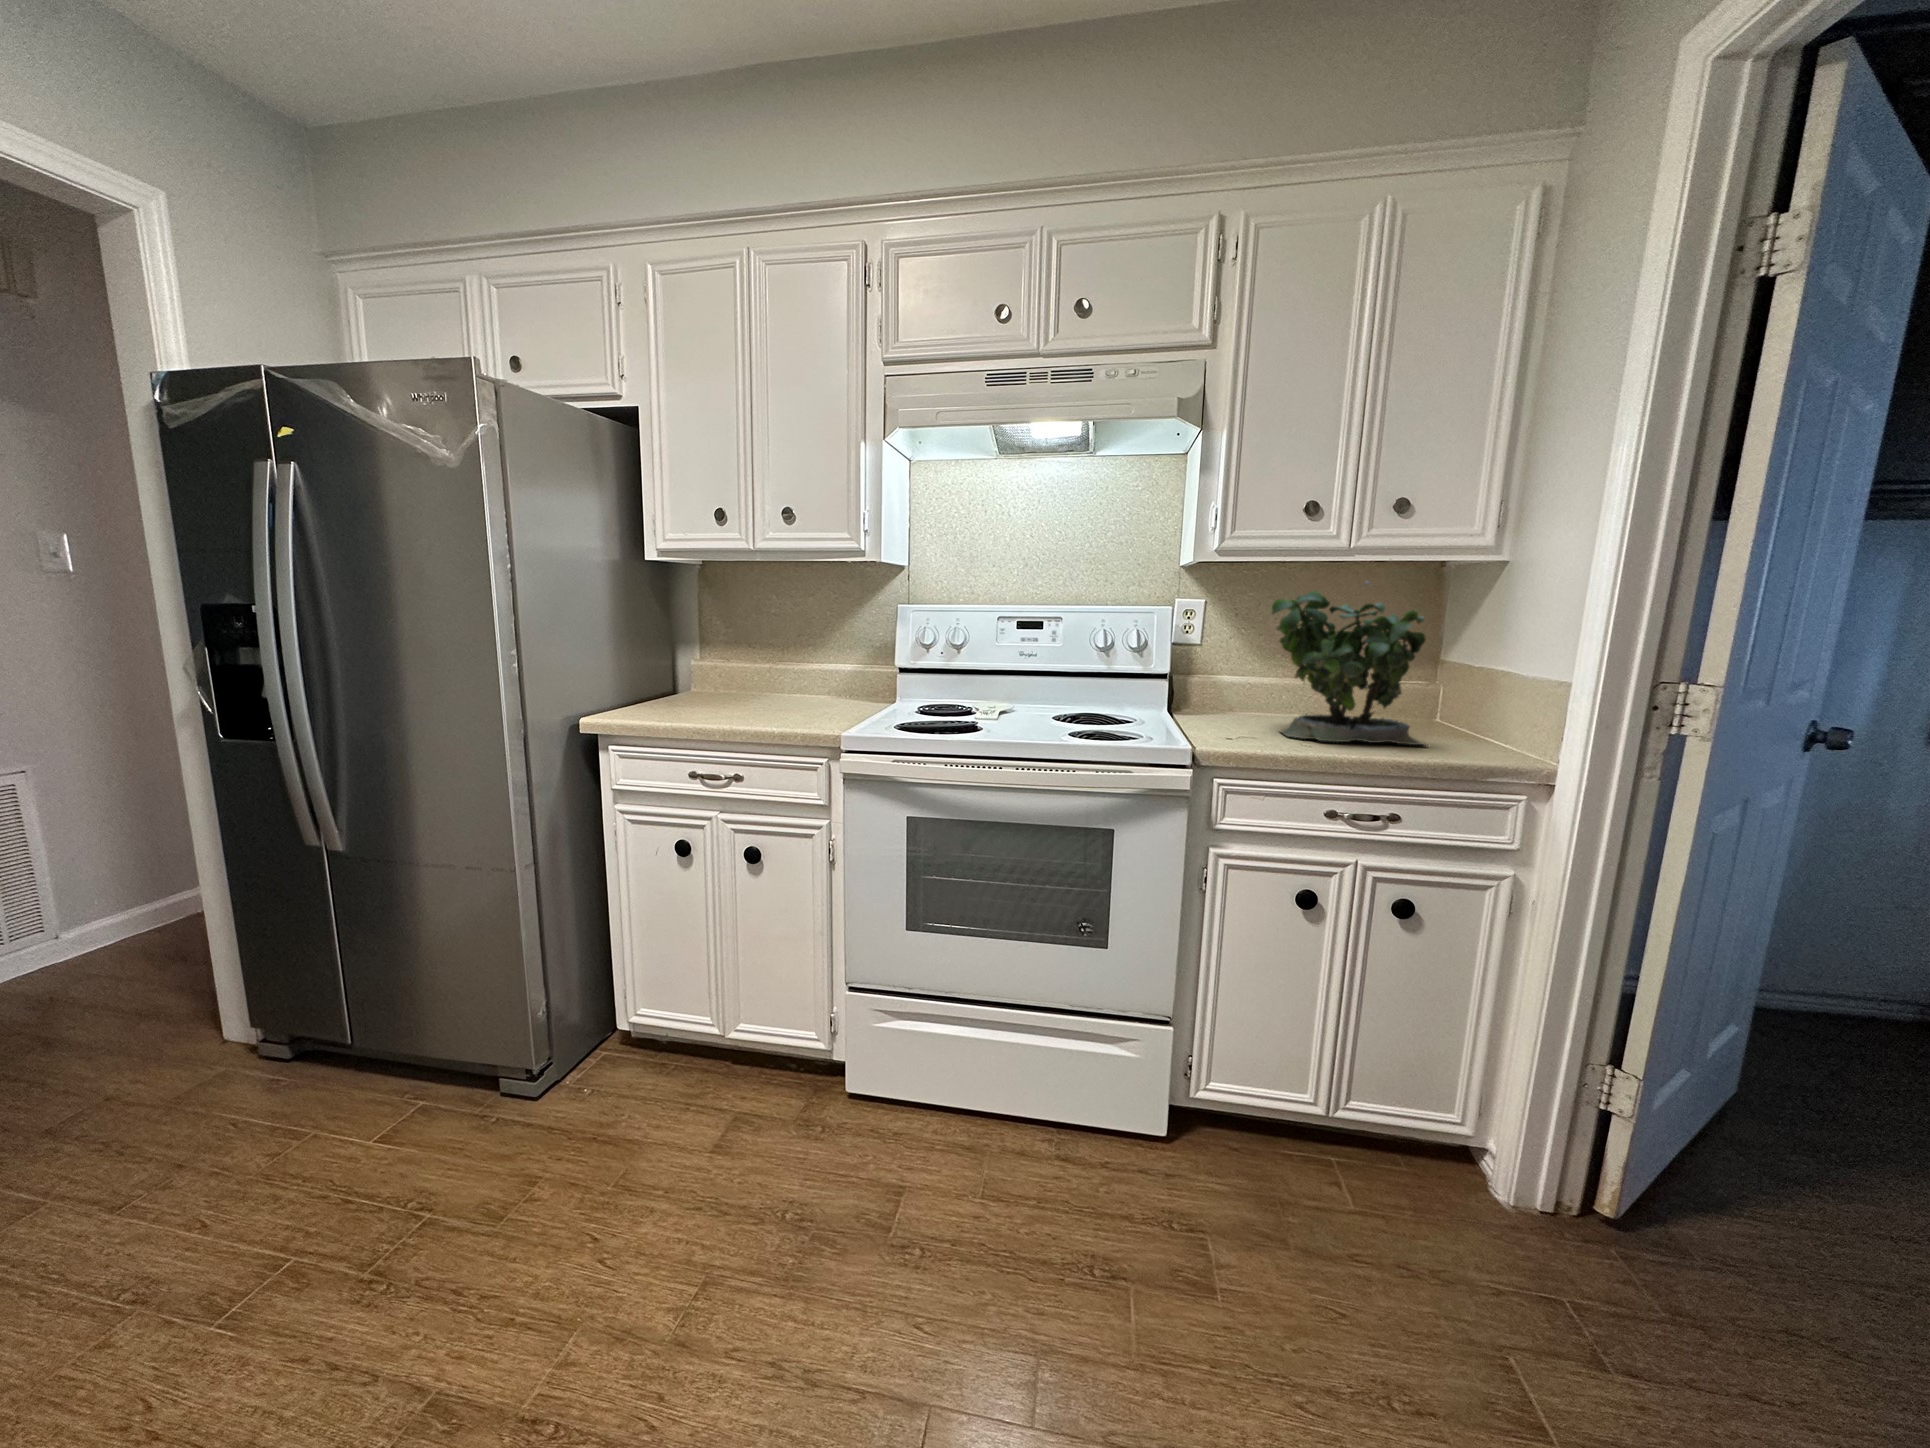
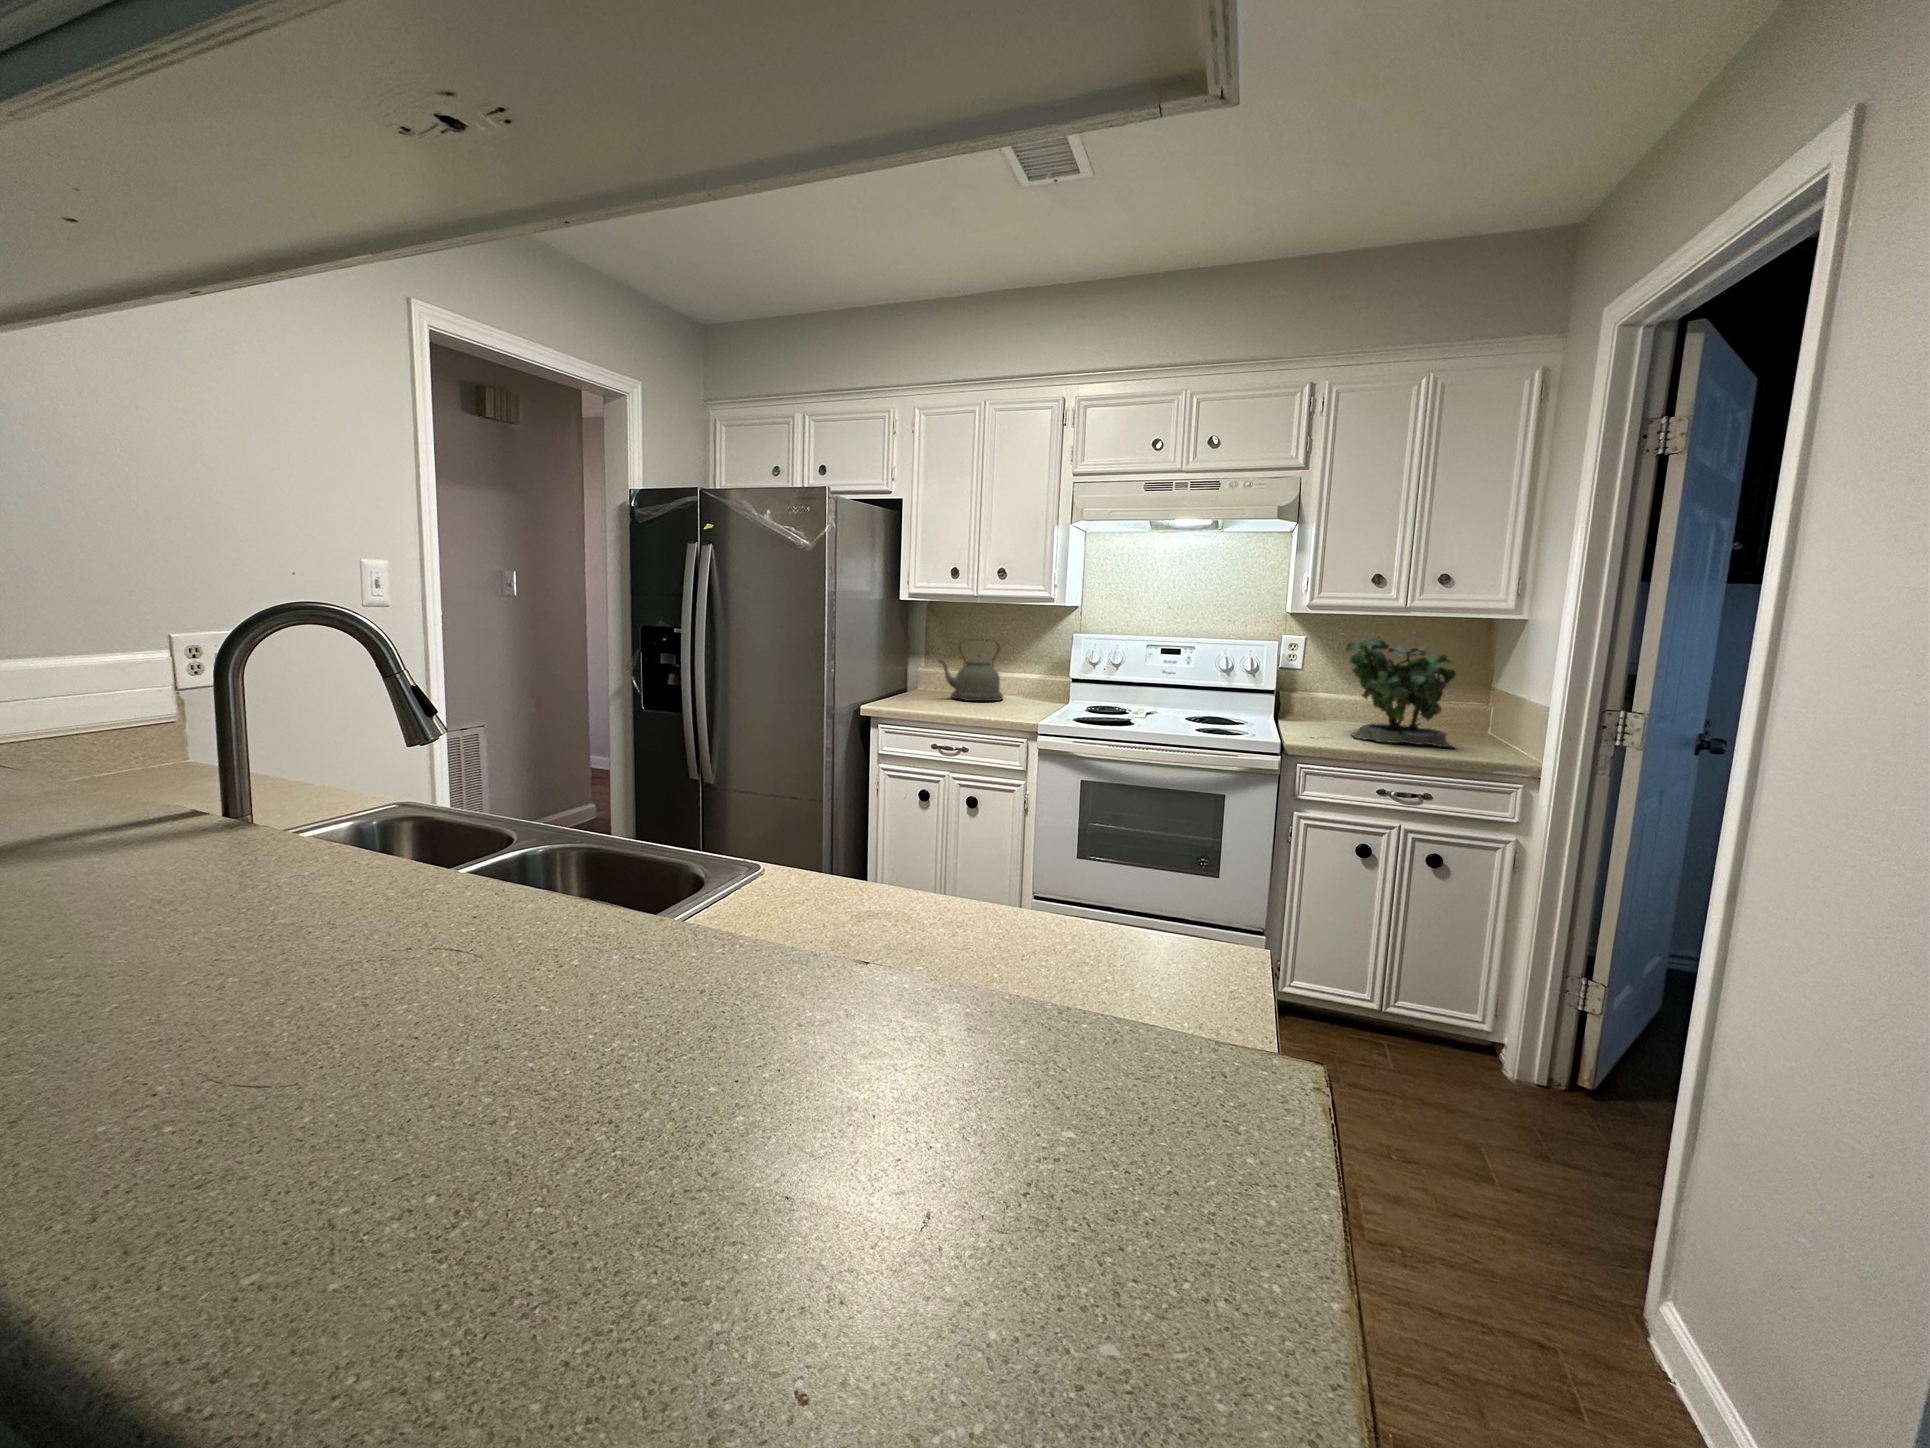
kettle: none [706,616,807,705] -> present [938,640,1003,701]

